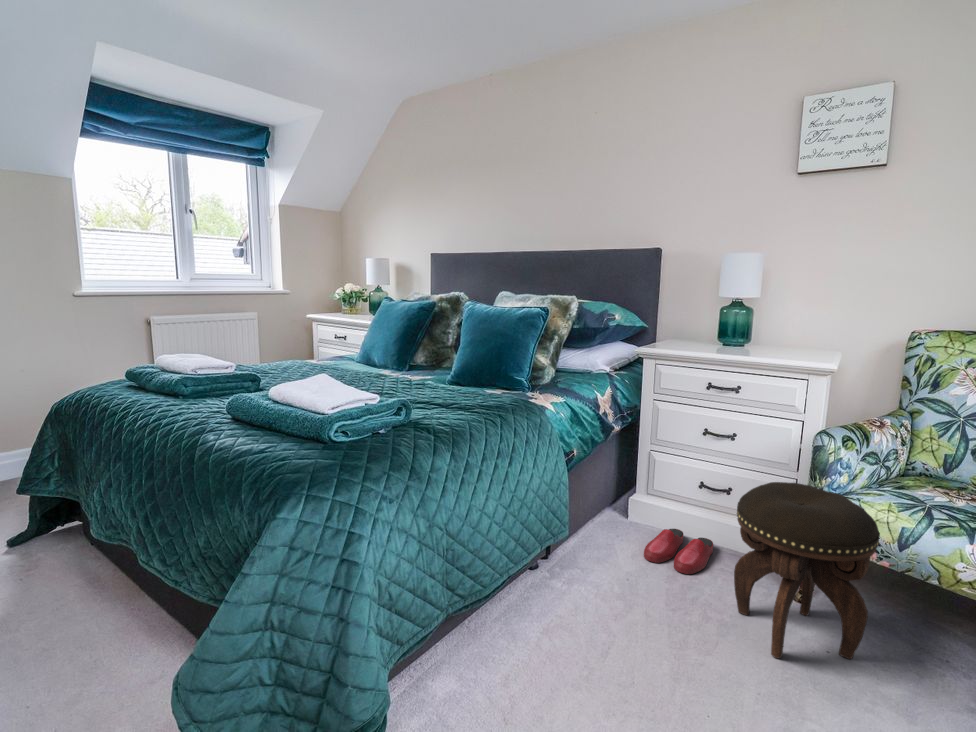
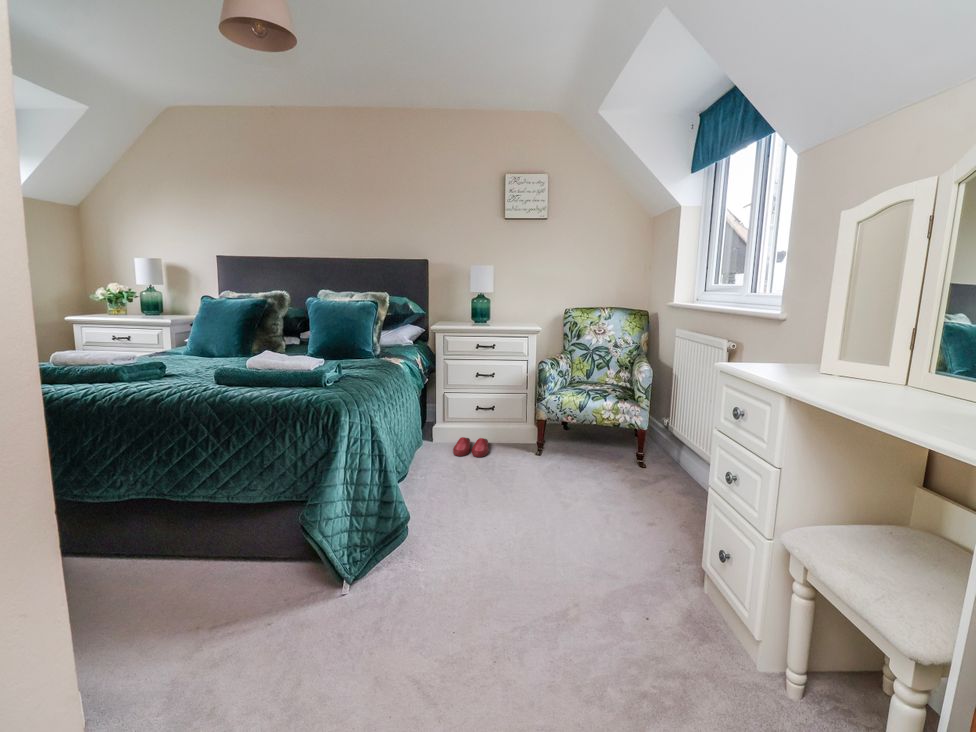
footstool: present [734,482,880,659] -> none [511,390,575,477]

